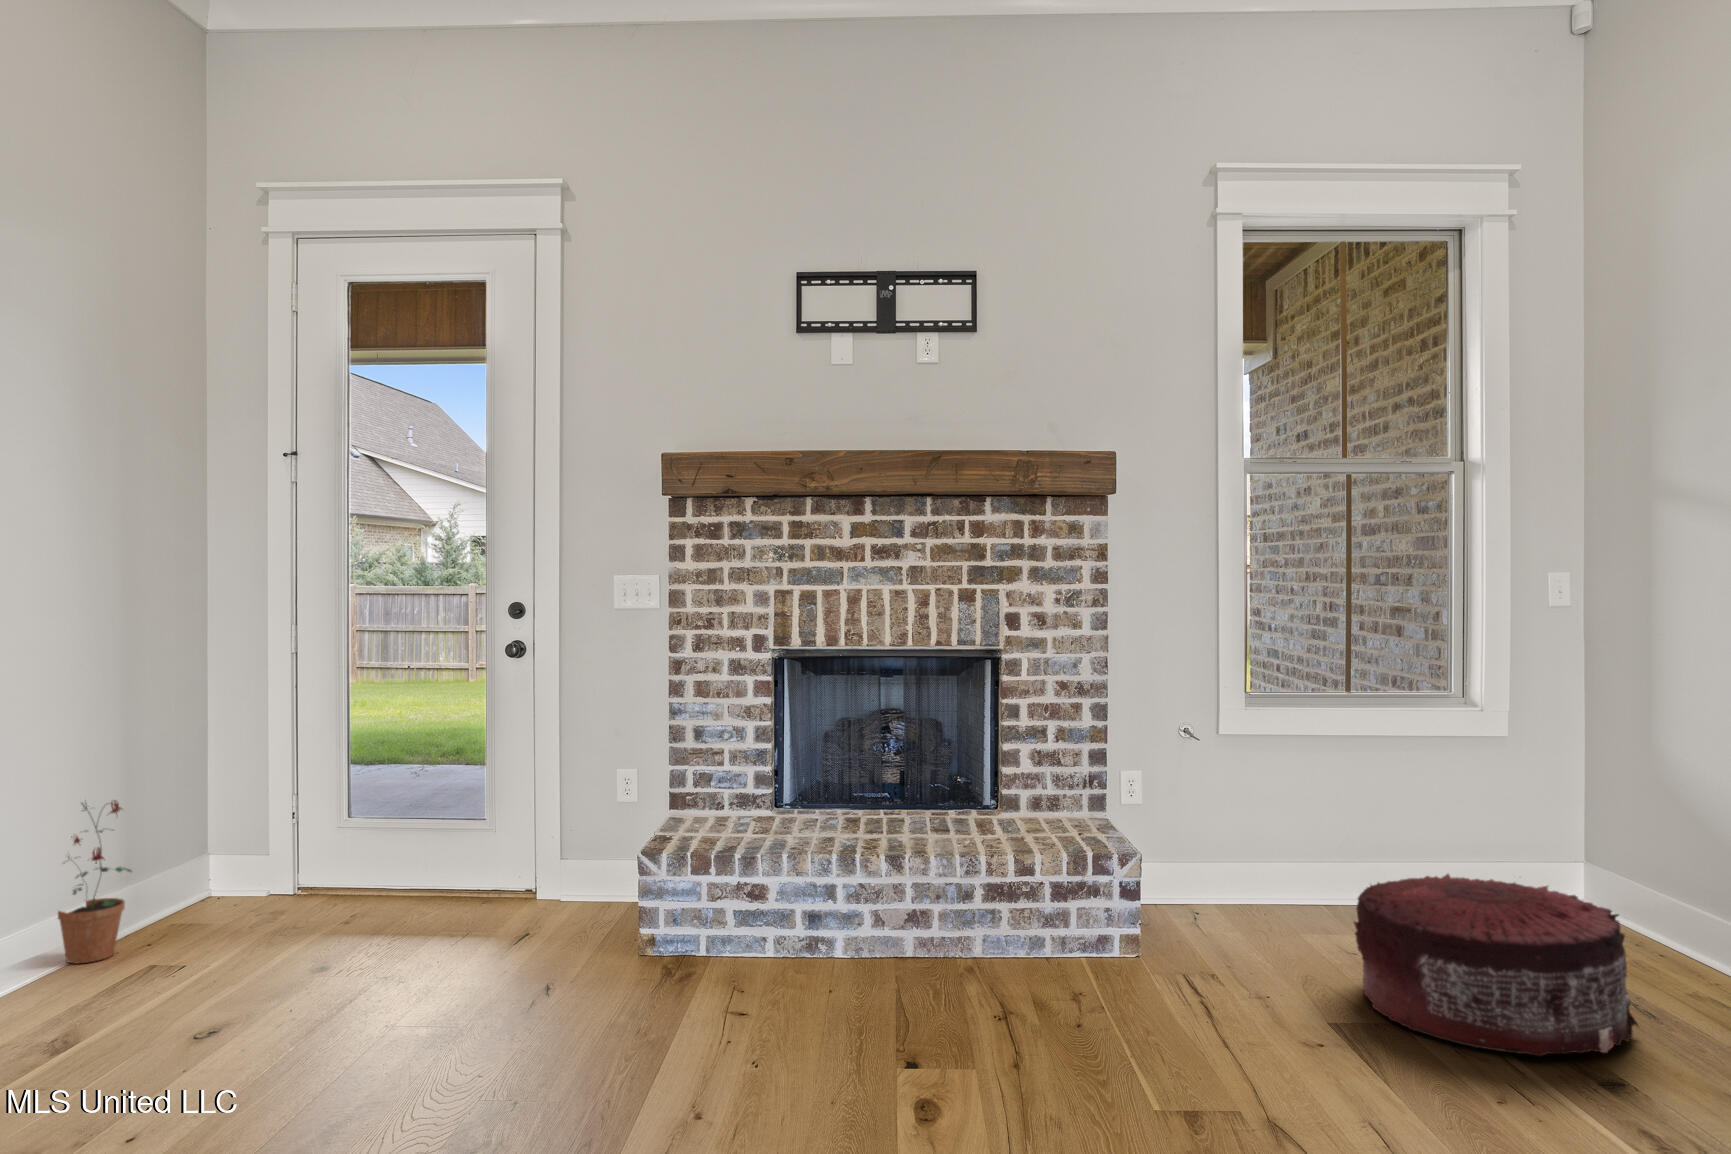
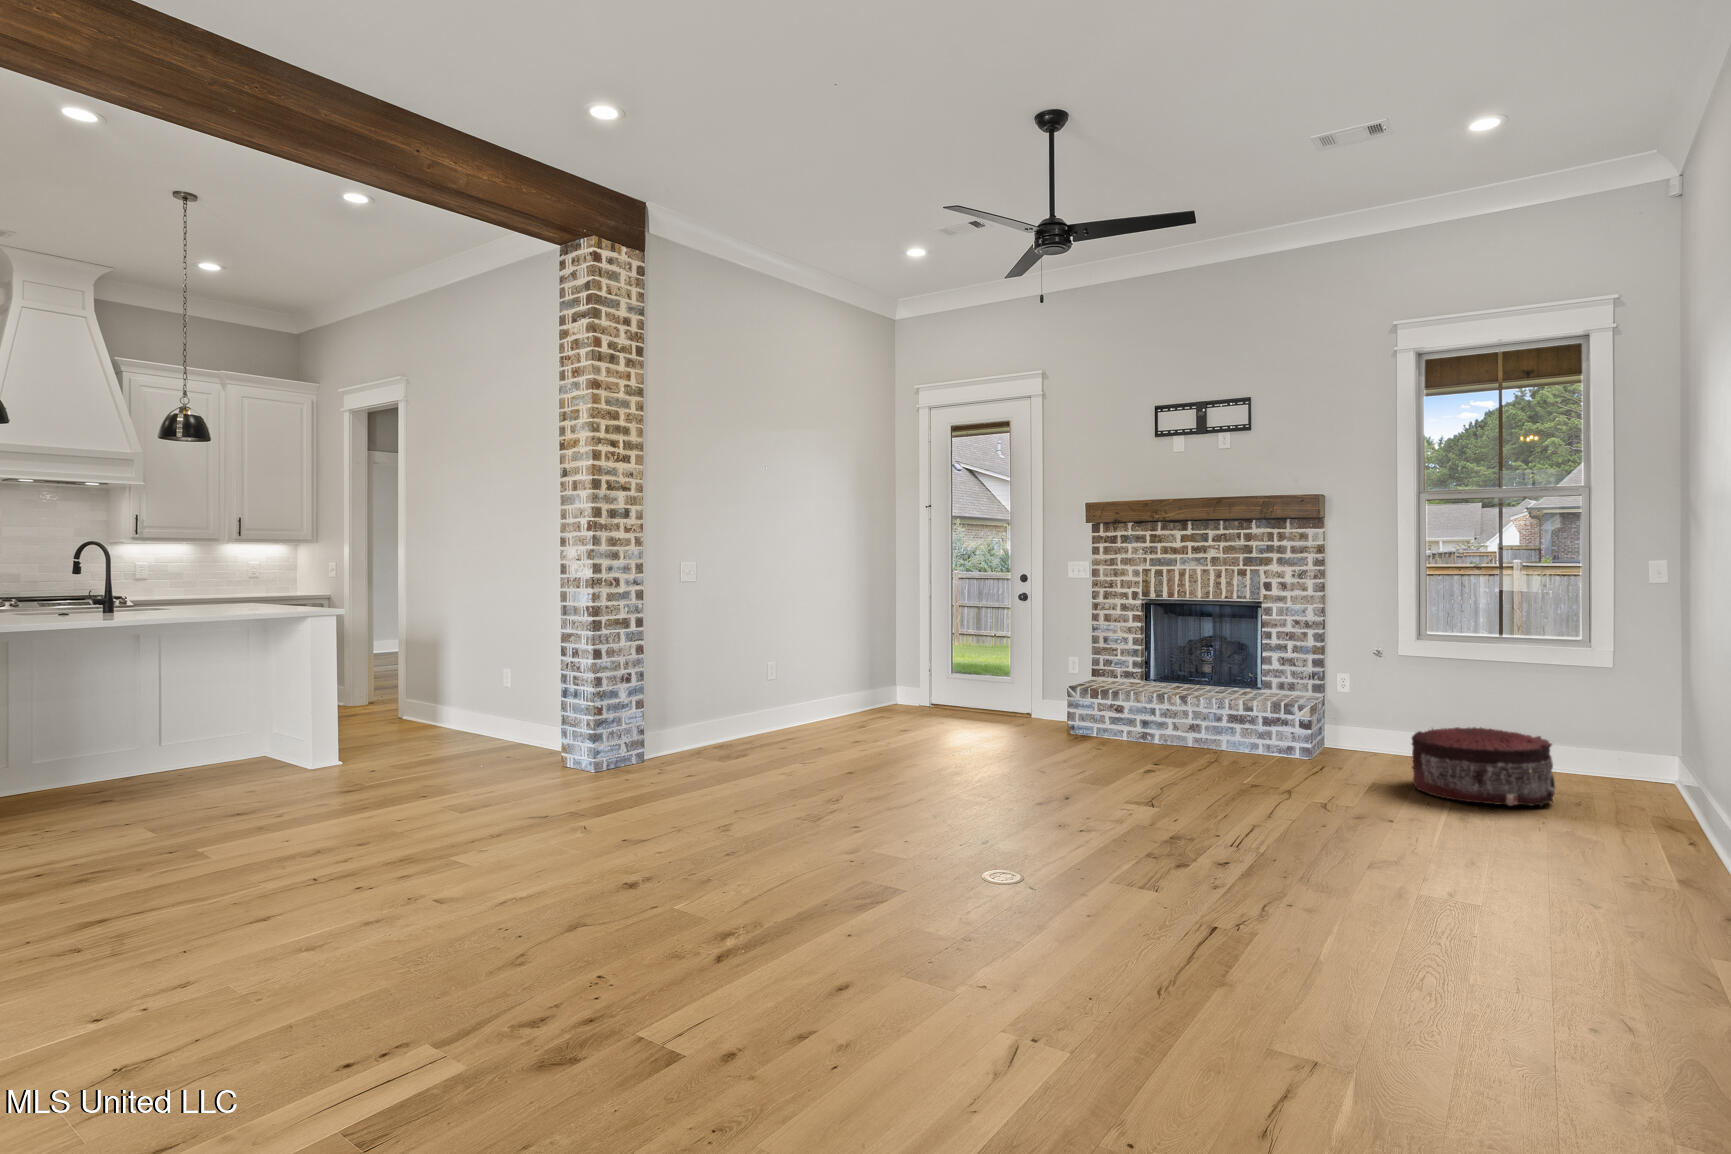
potted plant: present [58,800,132,963] -> none [841,651,876,715]

